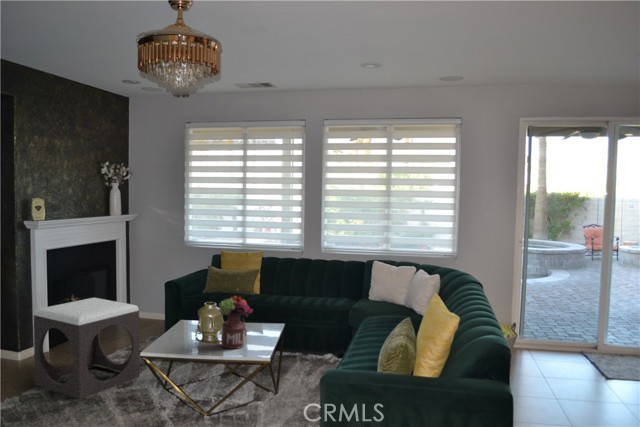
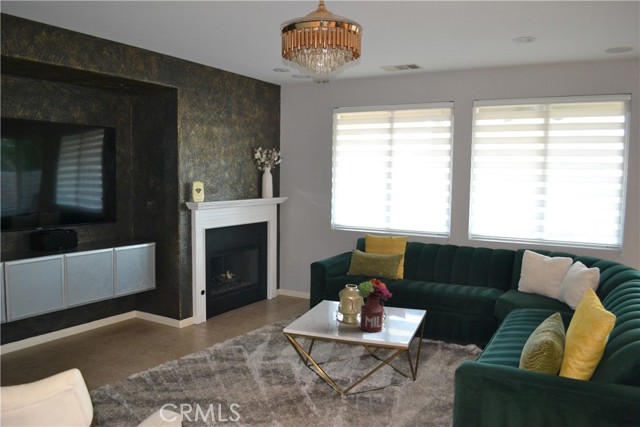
footstool: present [34,298,140,399] -> none [193,274,284,368]

